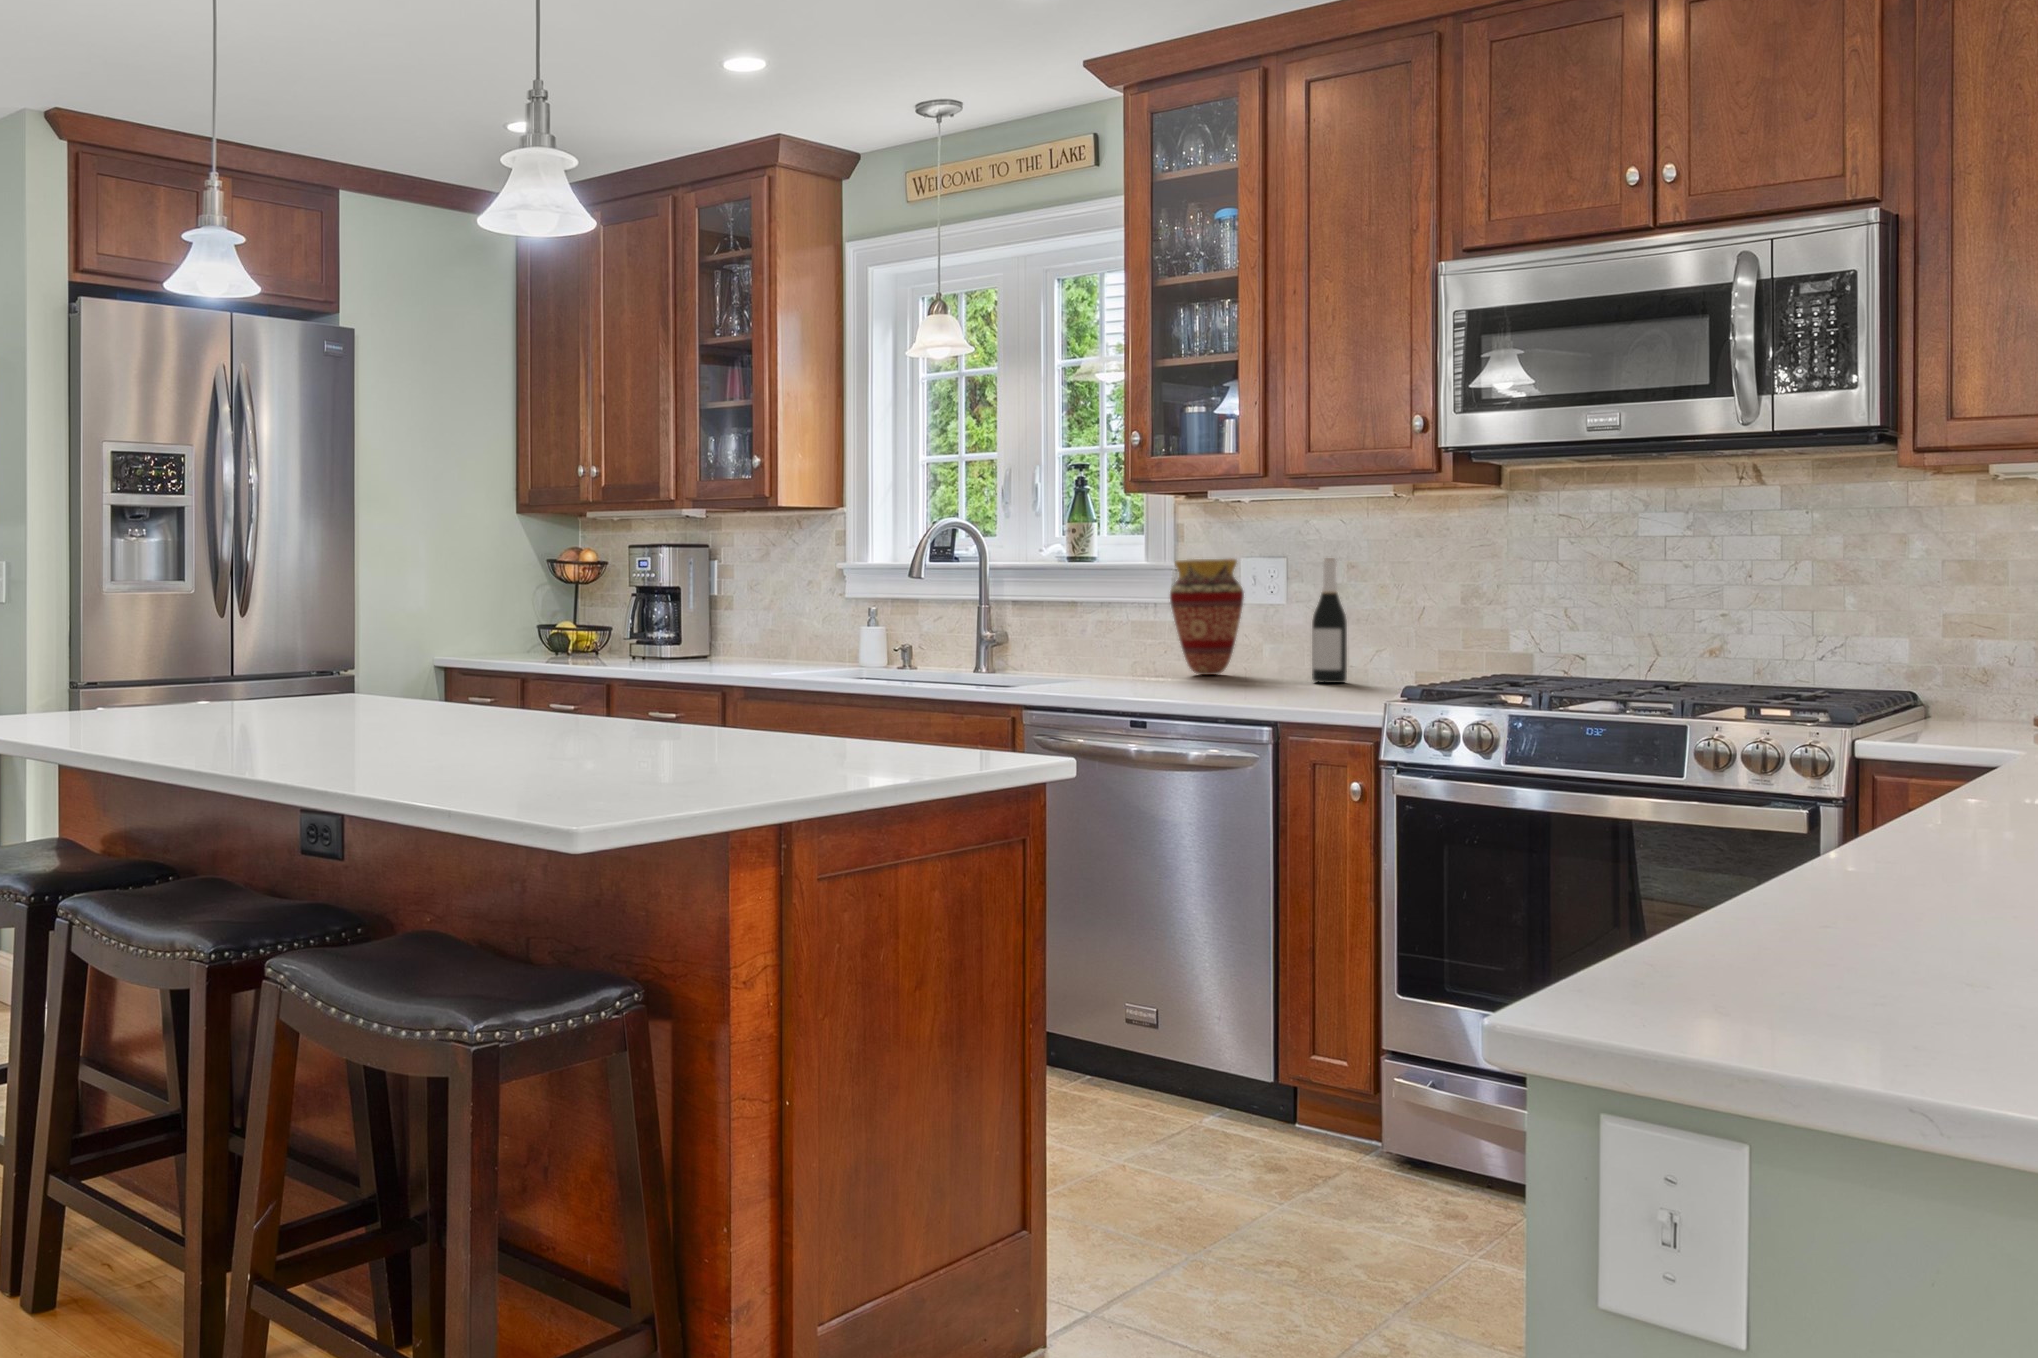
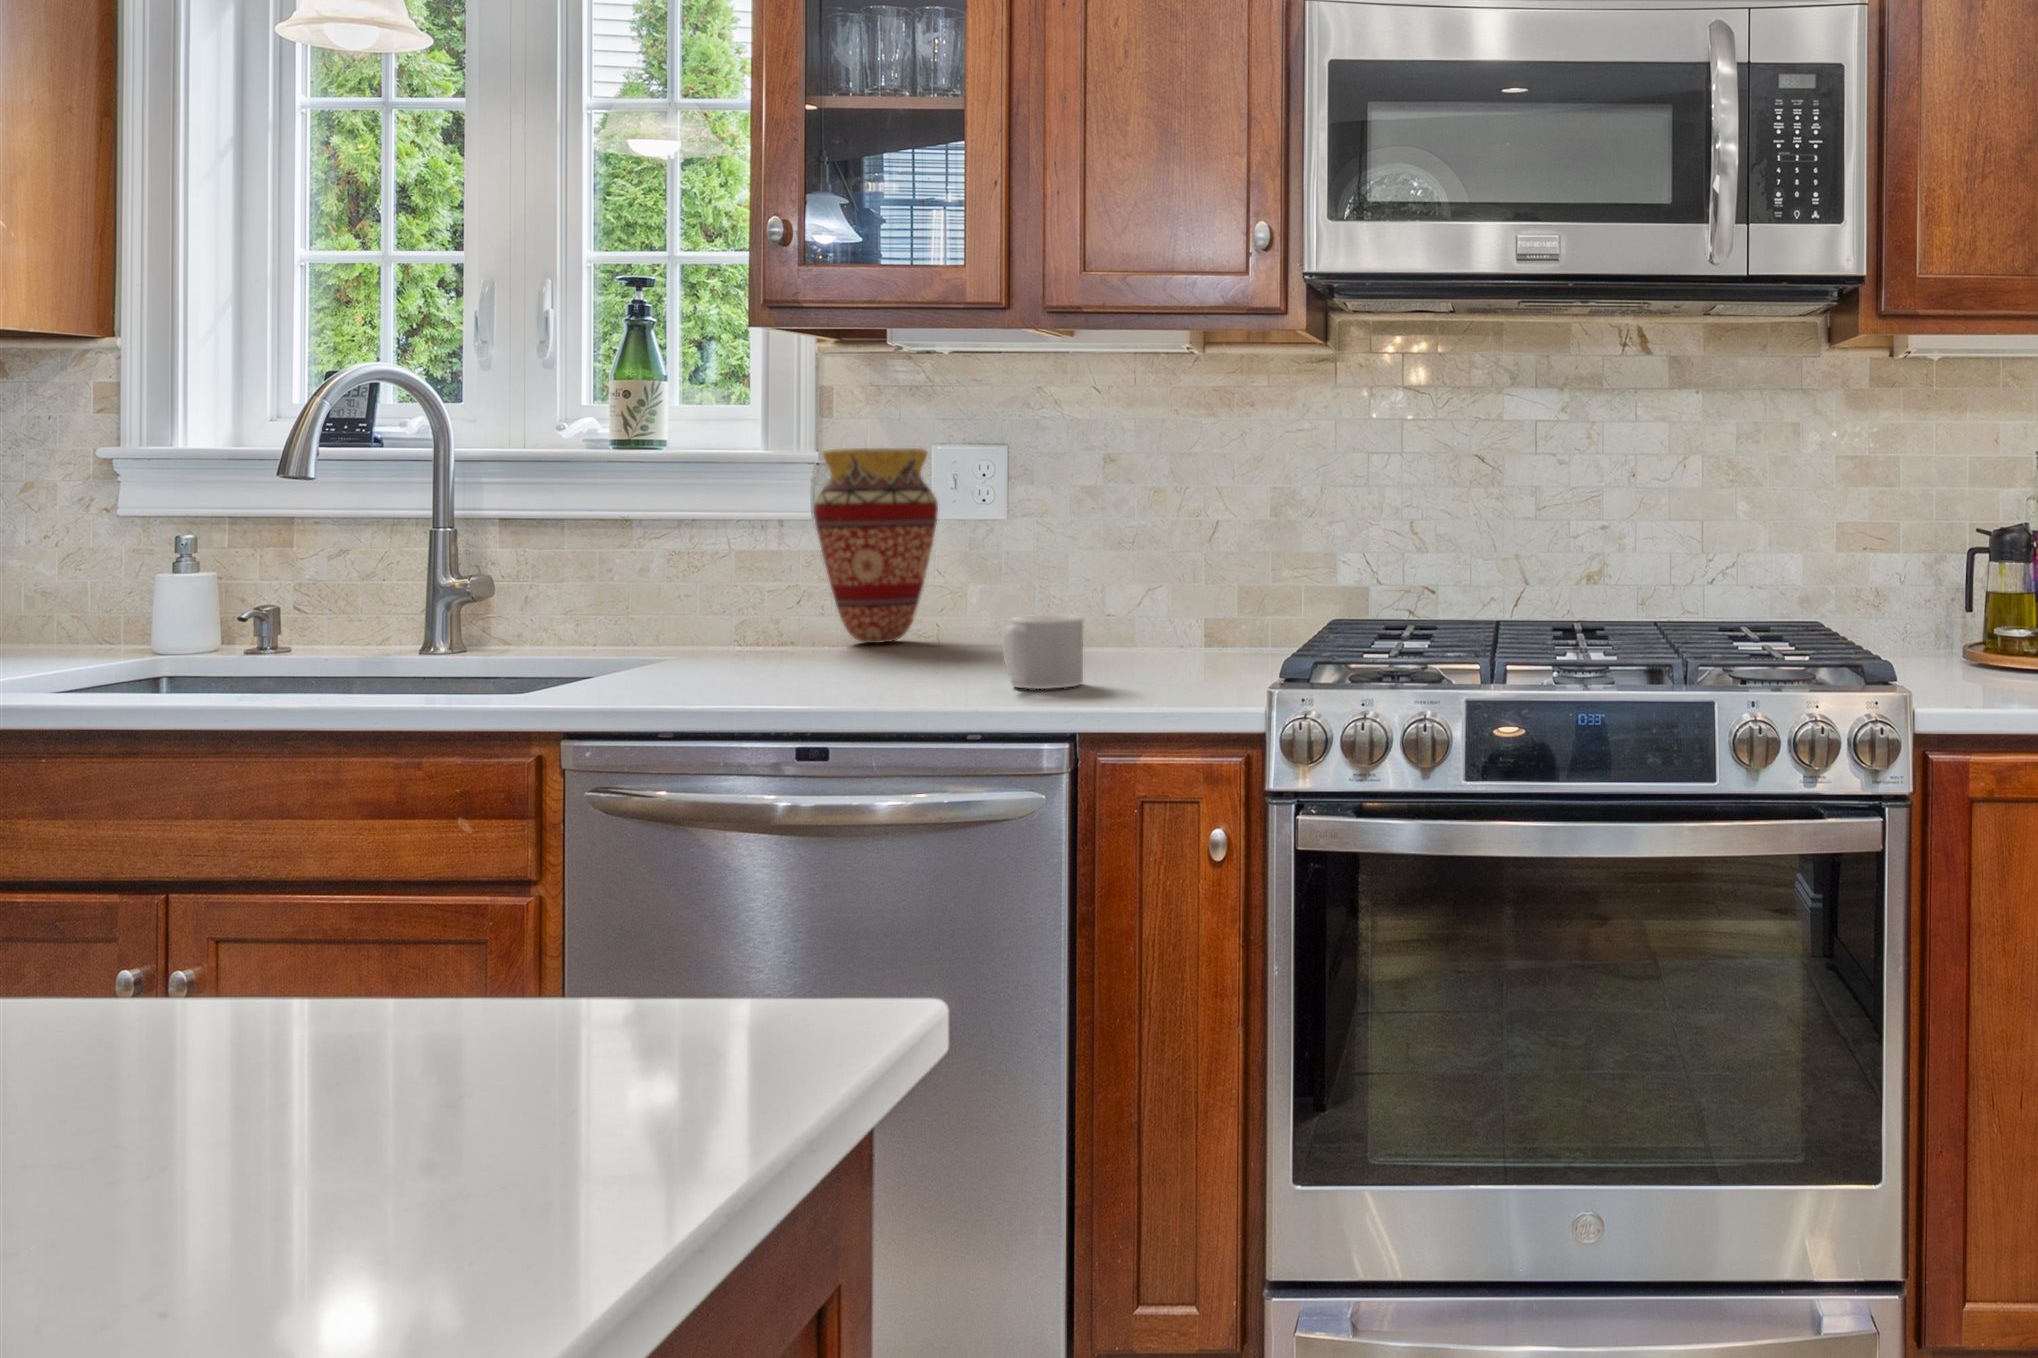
wine bottle: present [1312,558,1347,683] -> none [1060,449,1113,649]
mug: none [1245,659,1297,700] -> present [1002,615,1083,689]

